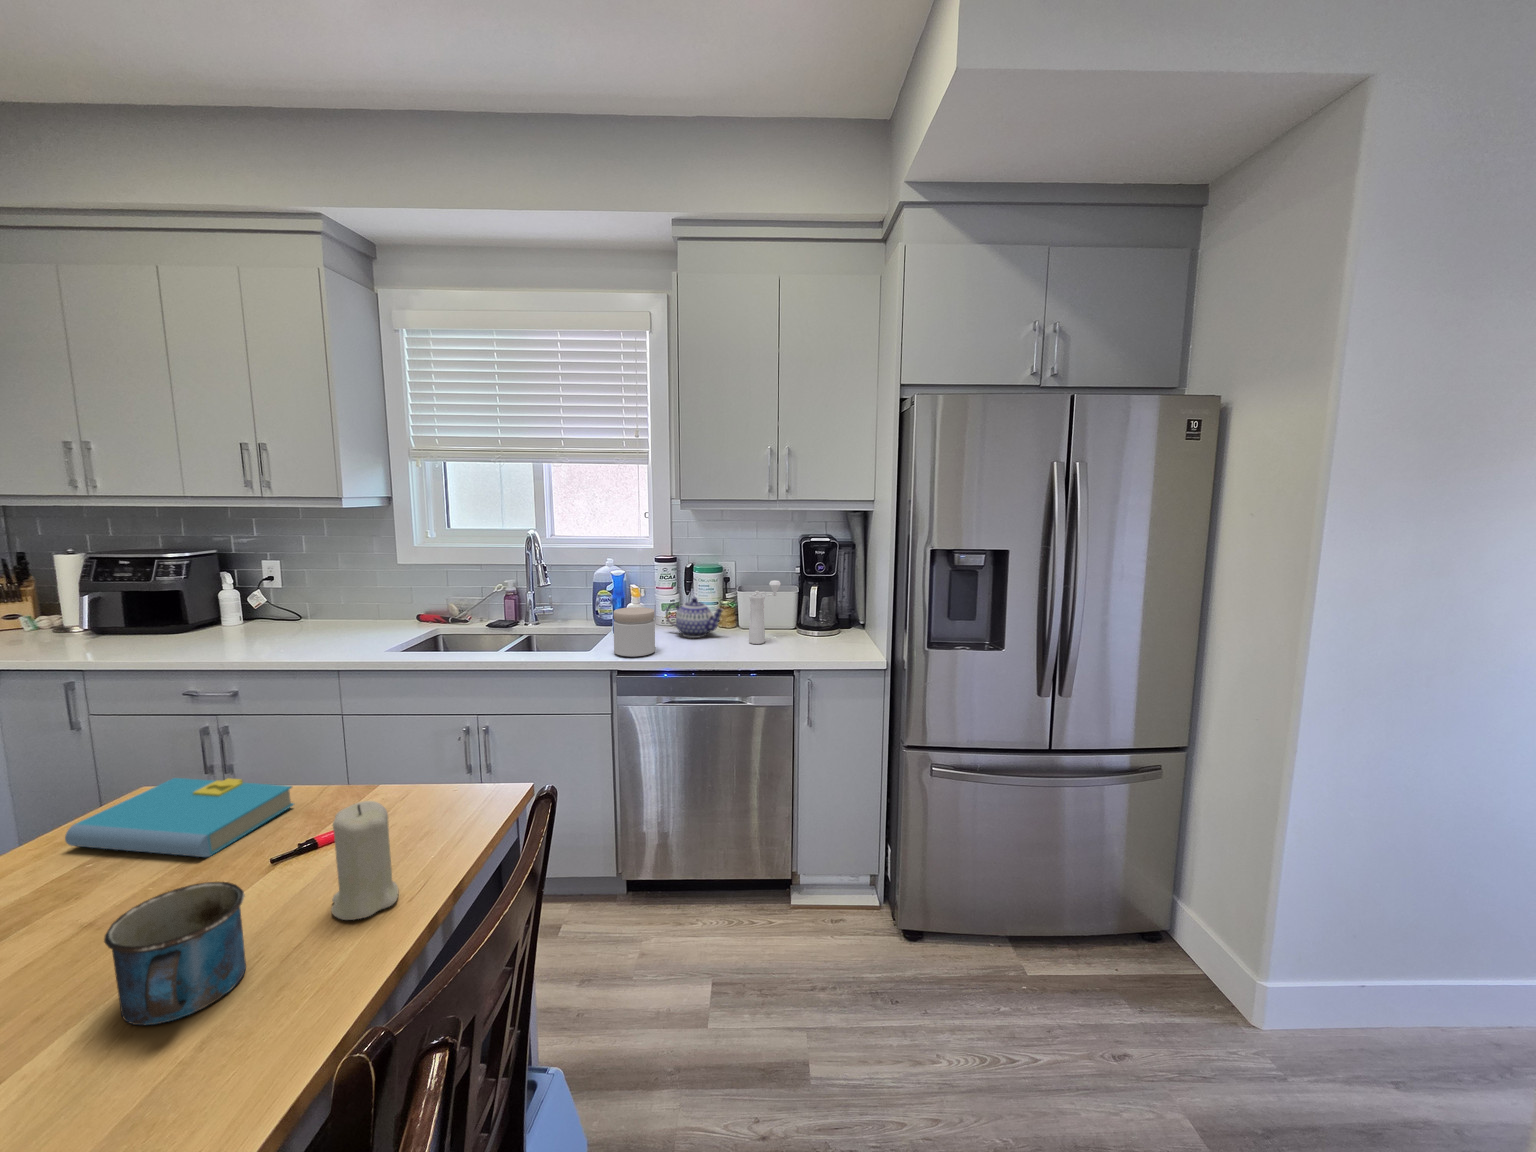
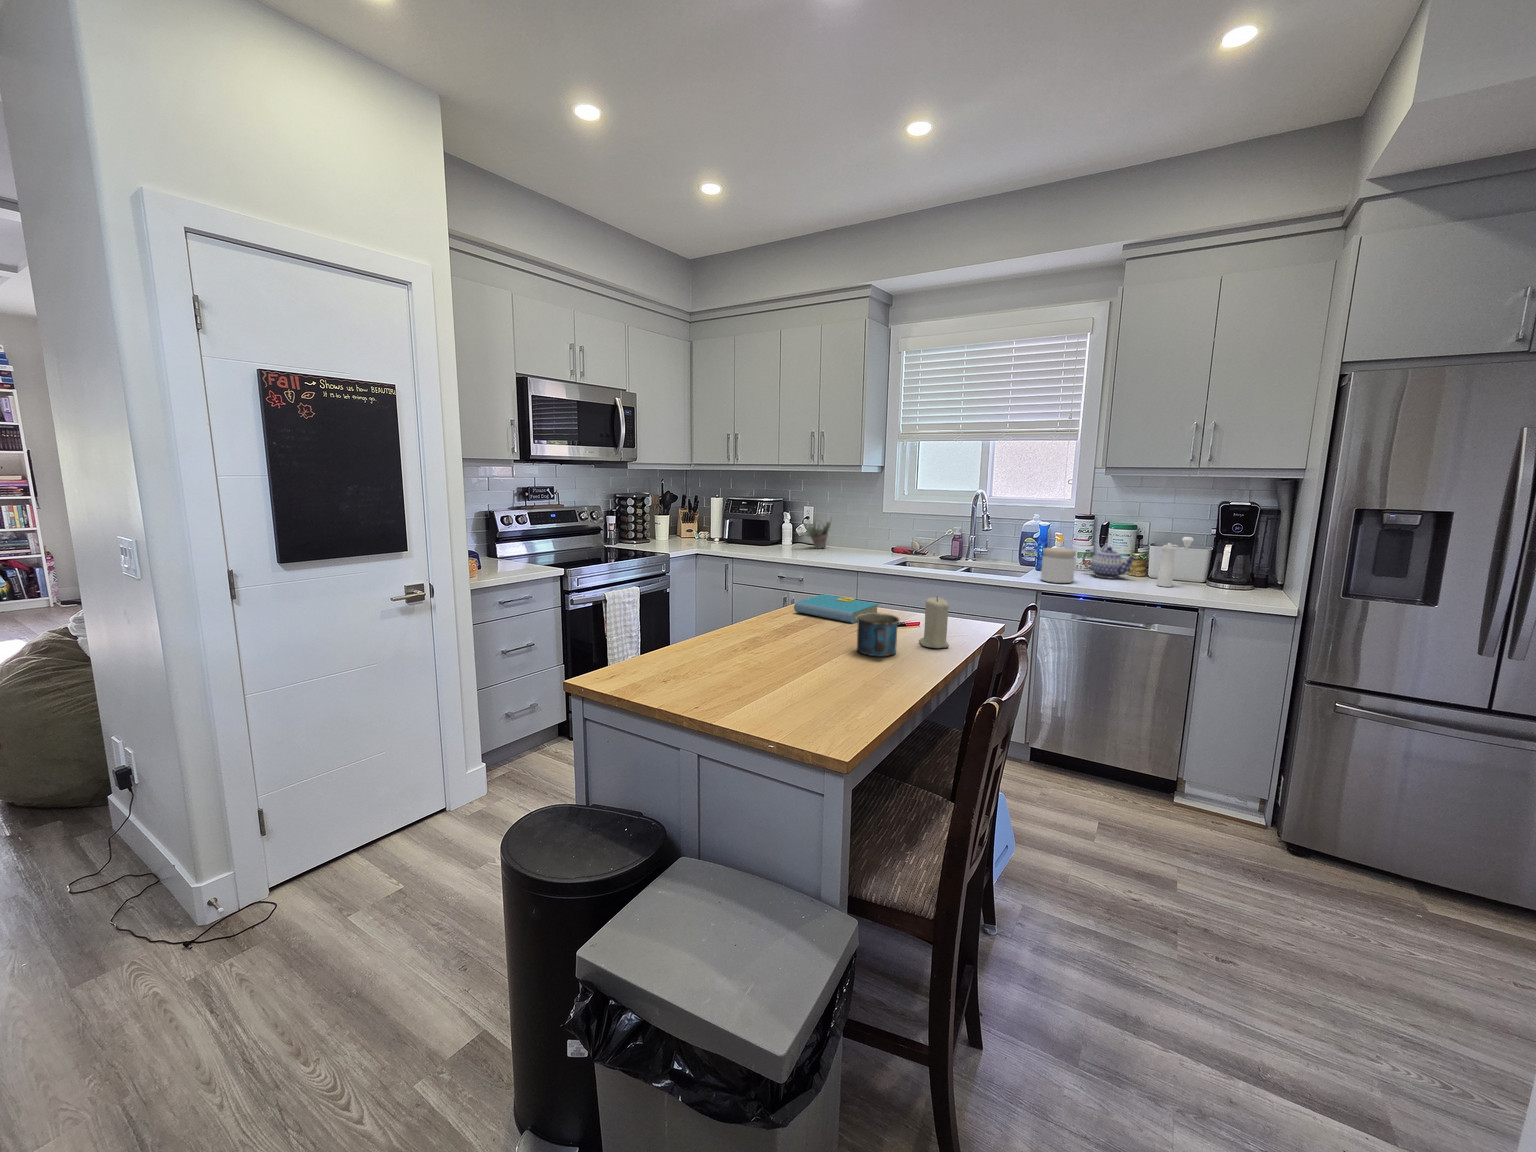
succulent plant: none [235,567,306,627] -> present [797,516,831,548]

